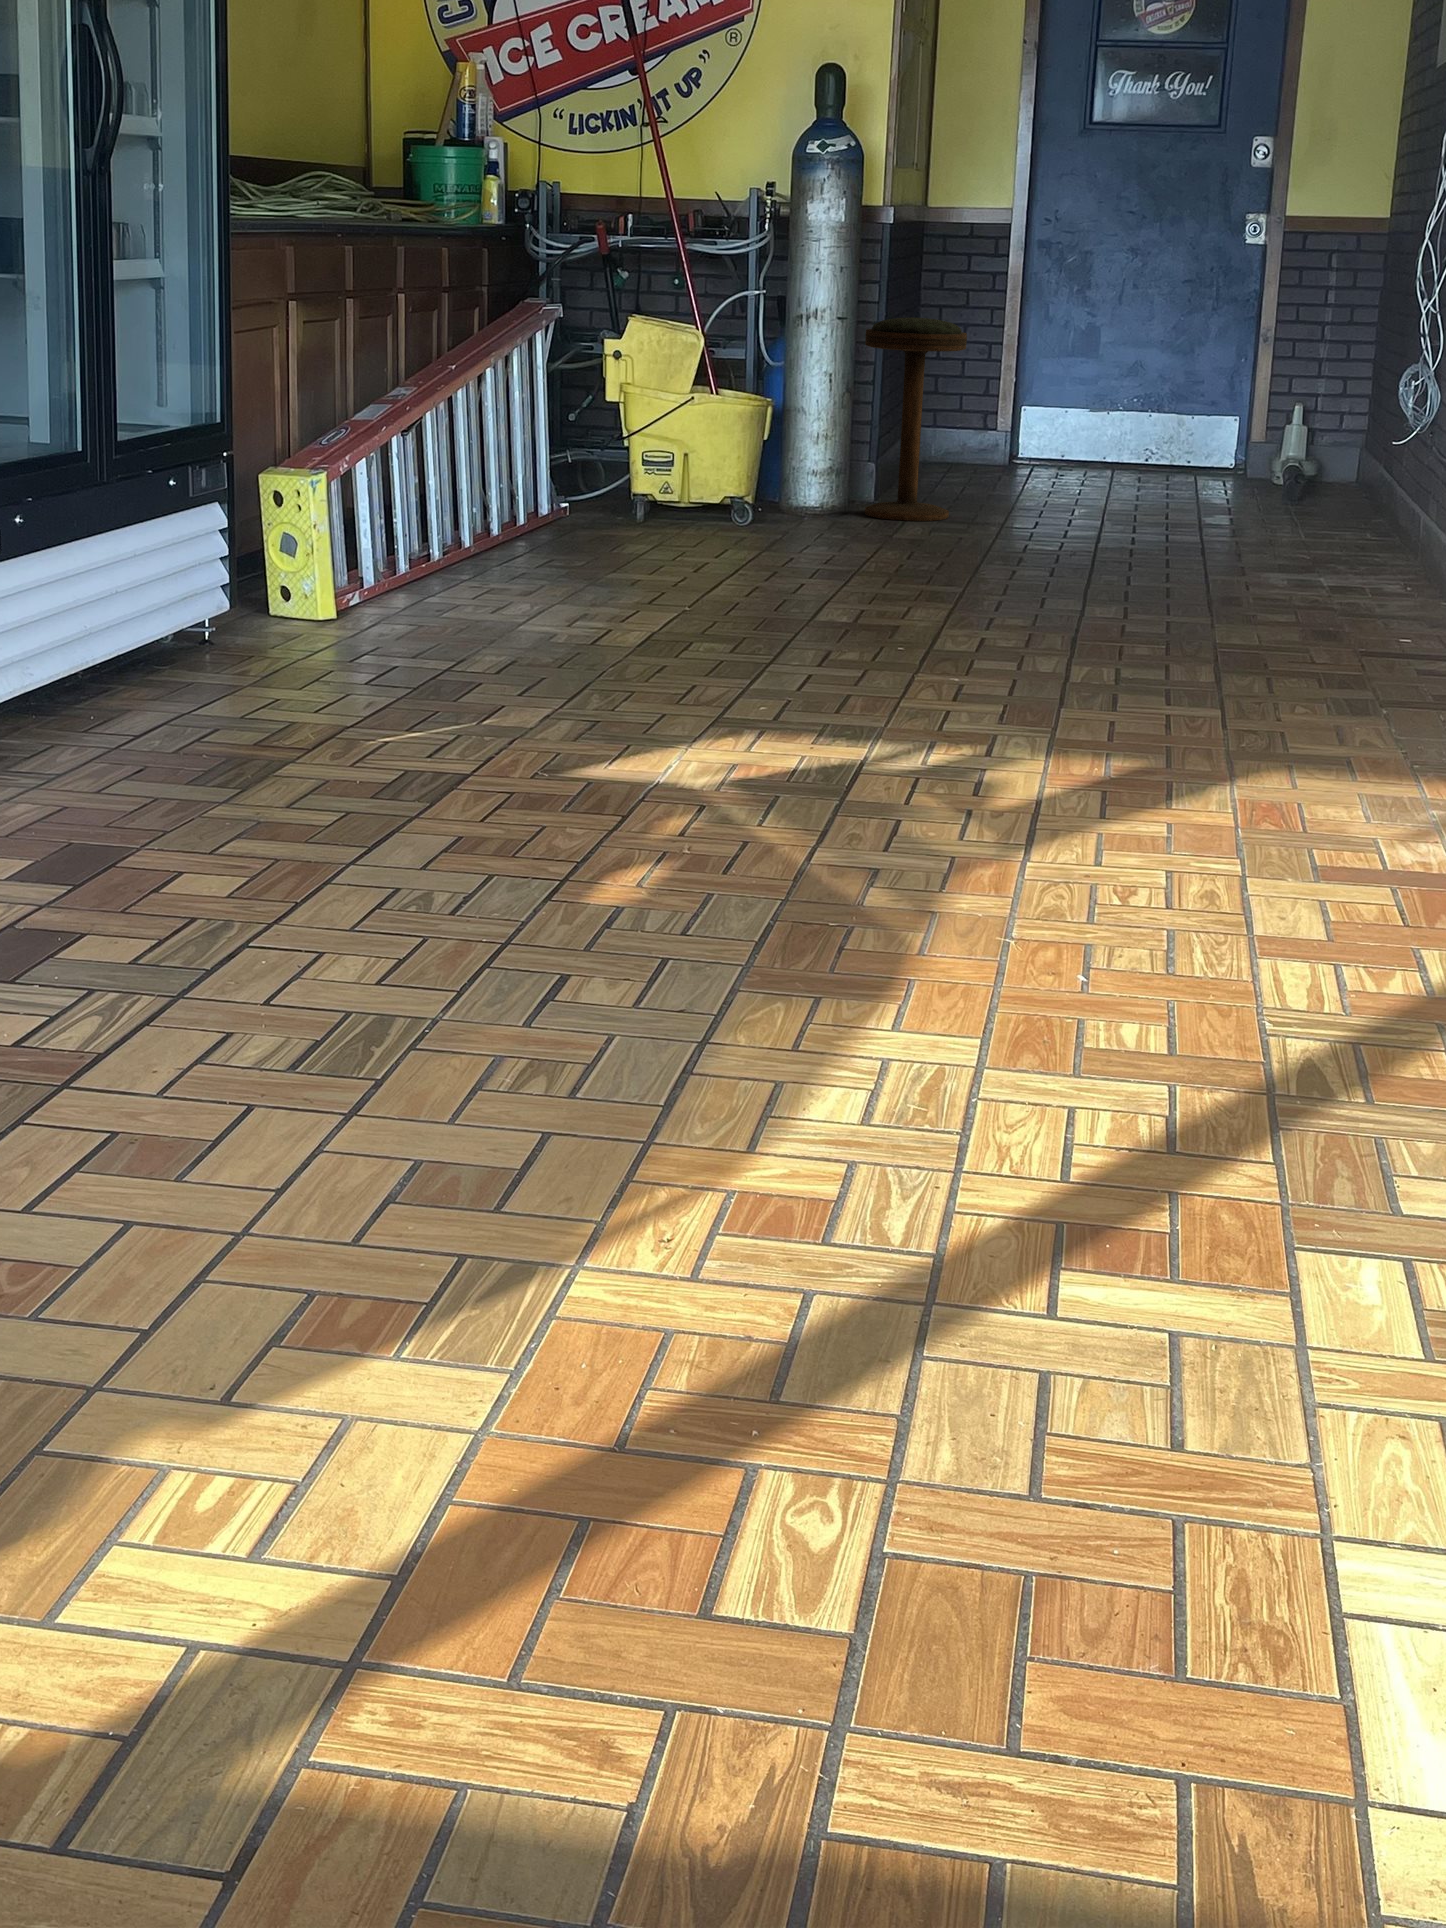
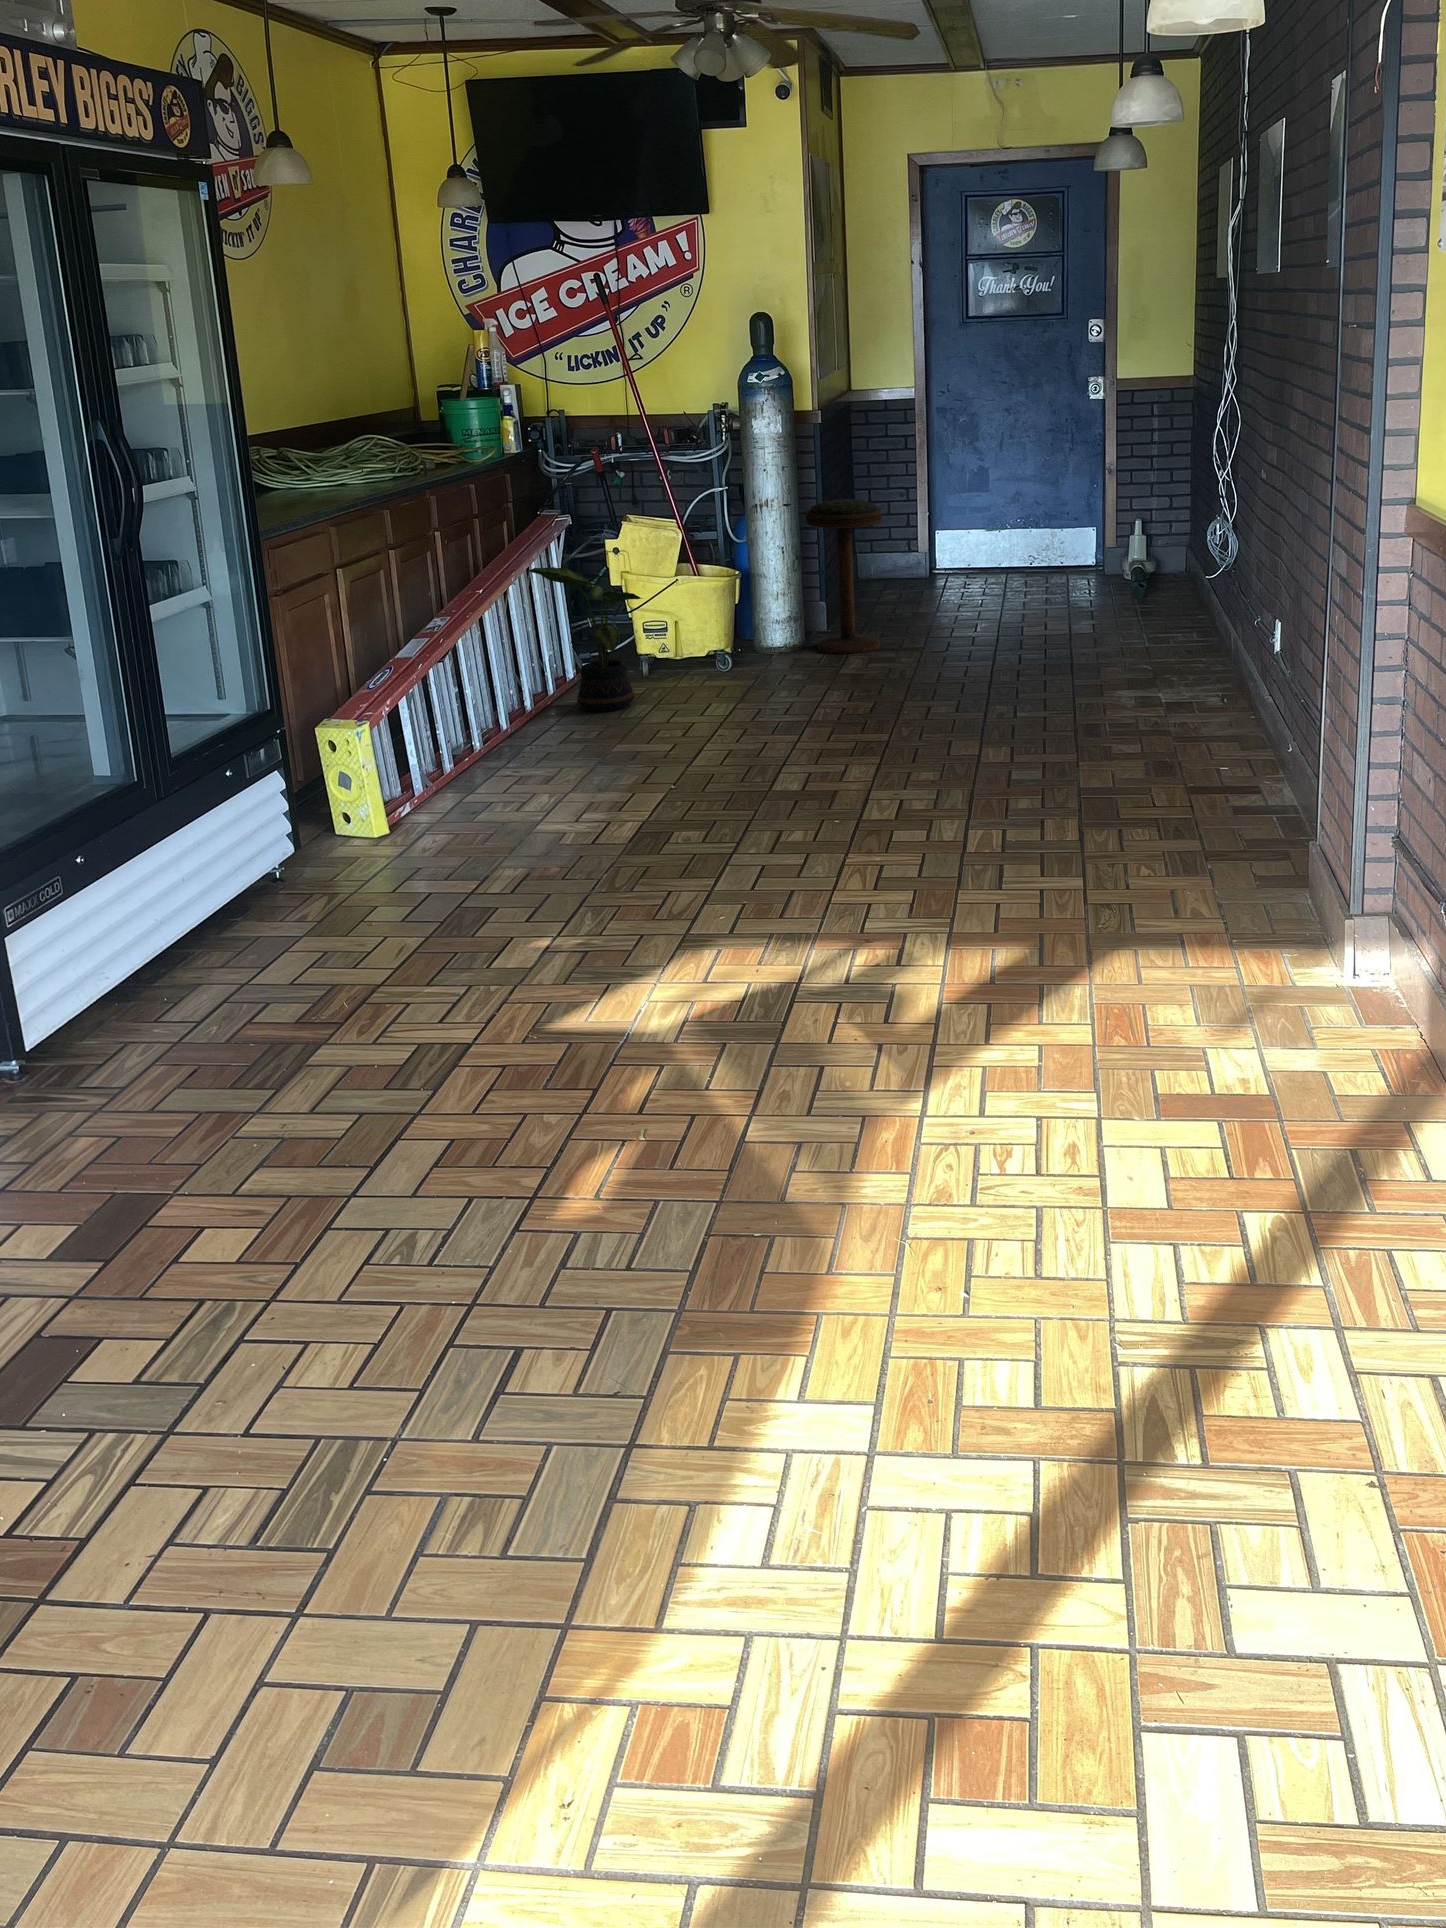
potted plant: none [510,349,656,545] -> present [529,567,641,711]

